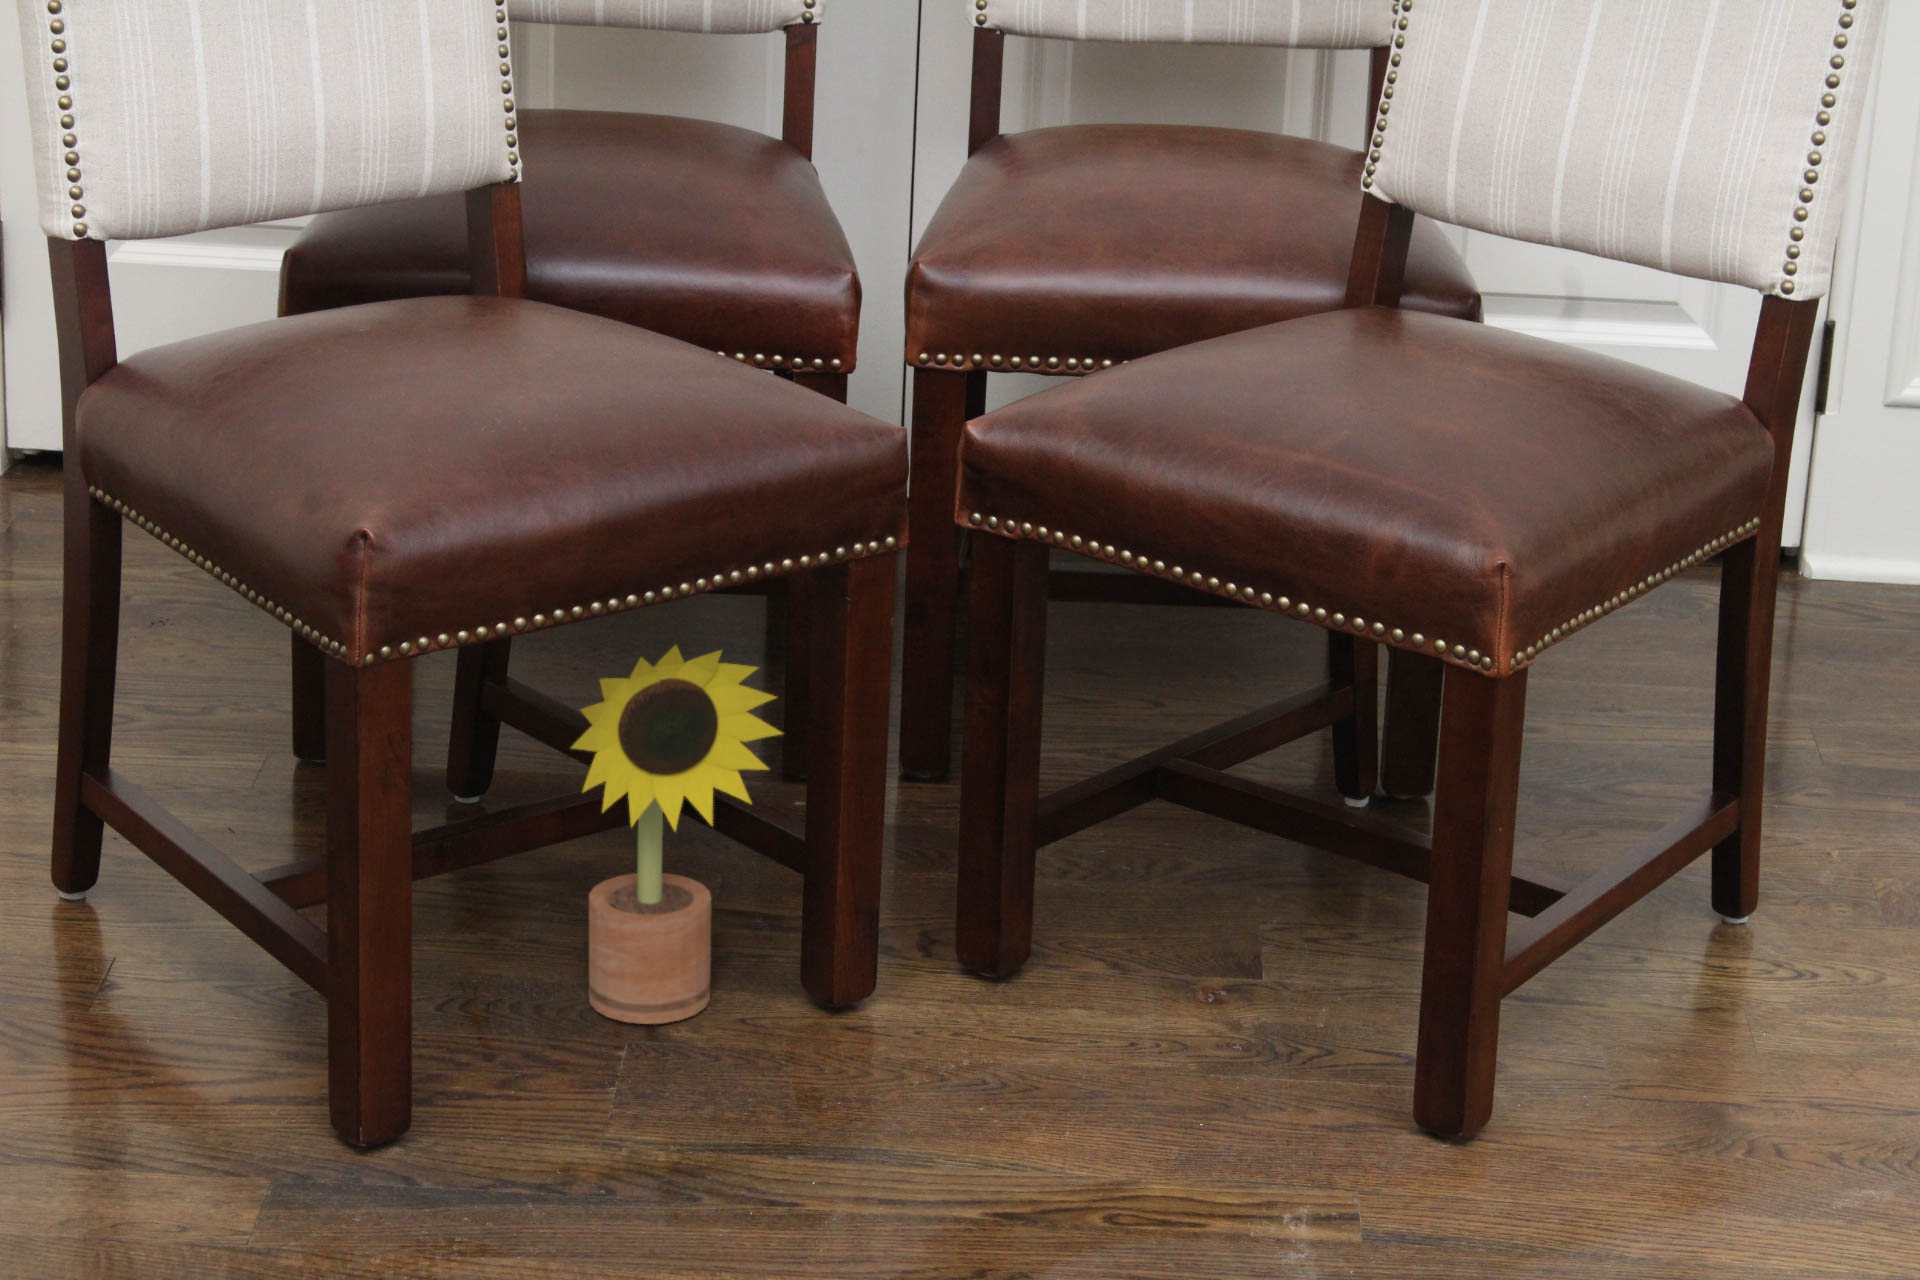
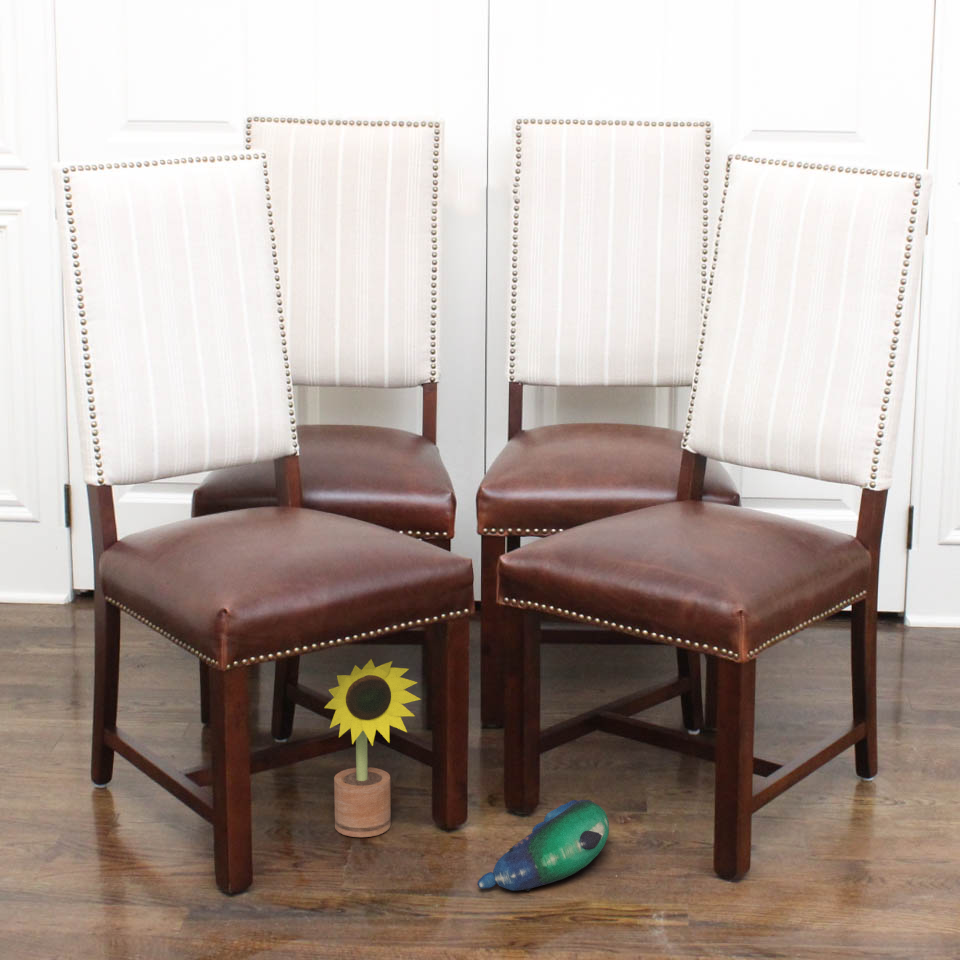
plush toy: none [900,952,1186,1153] -> present [477,800,609,891]

